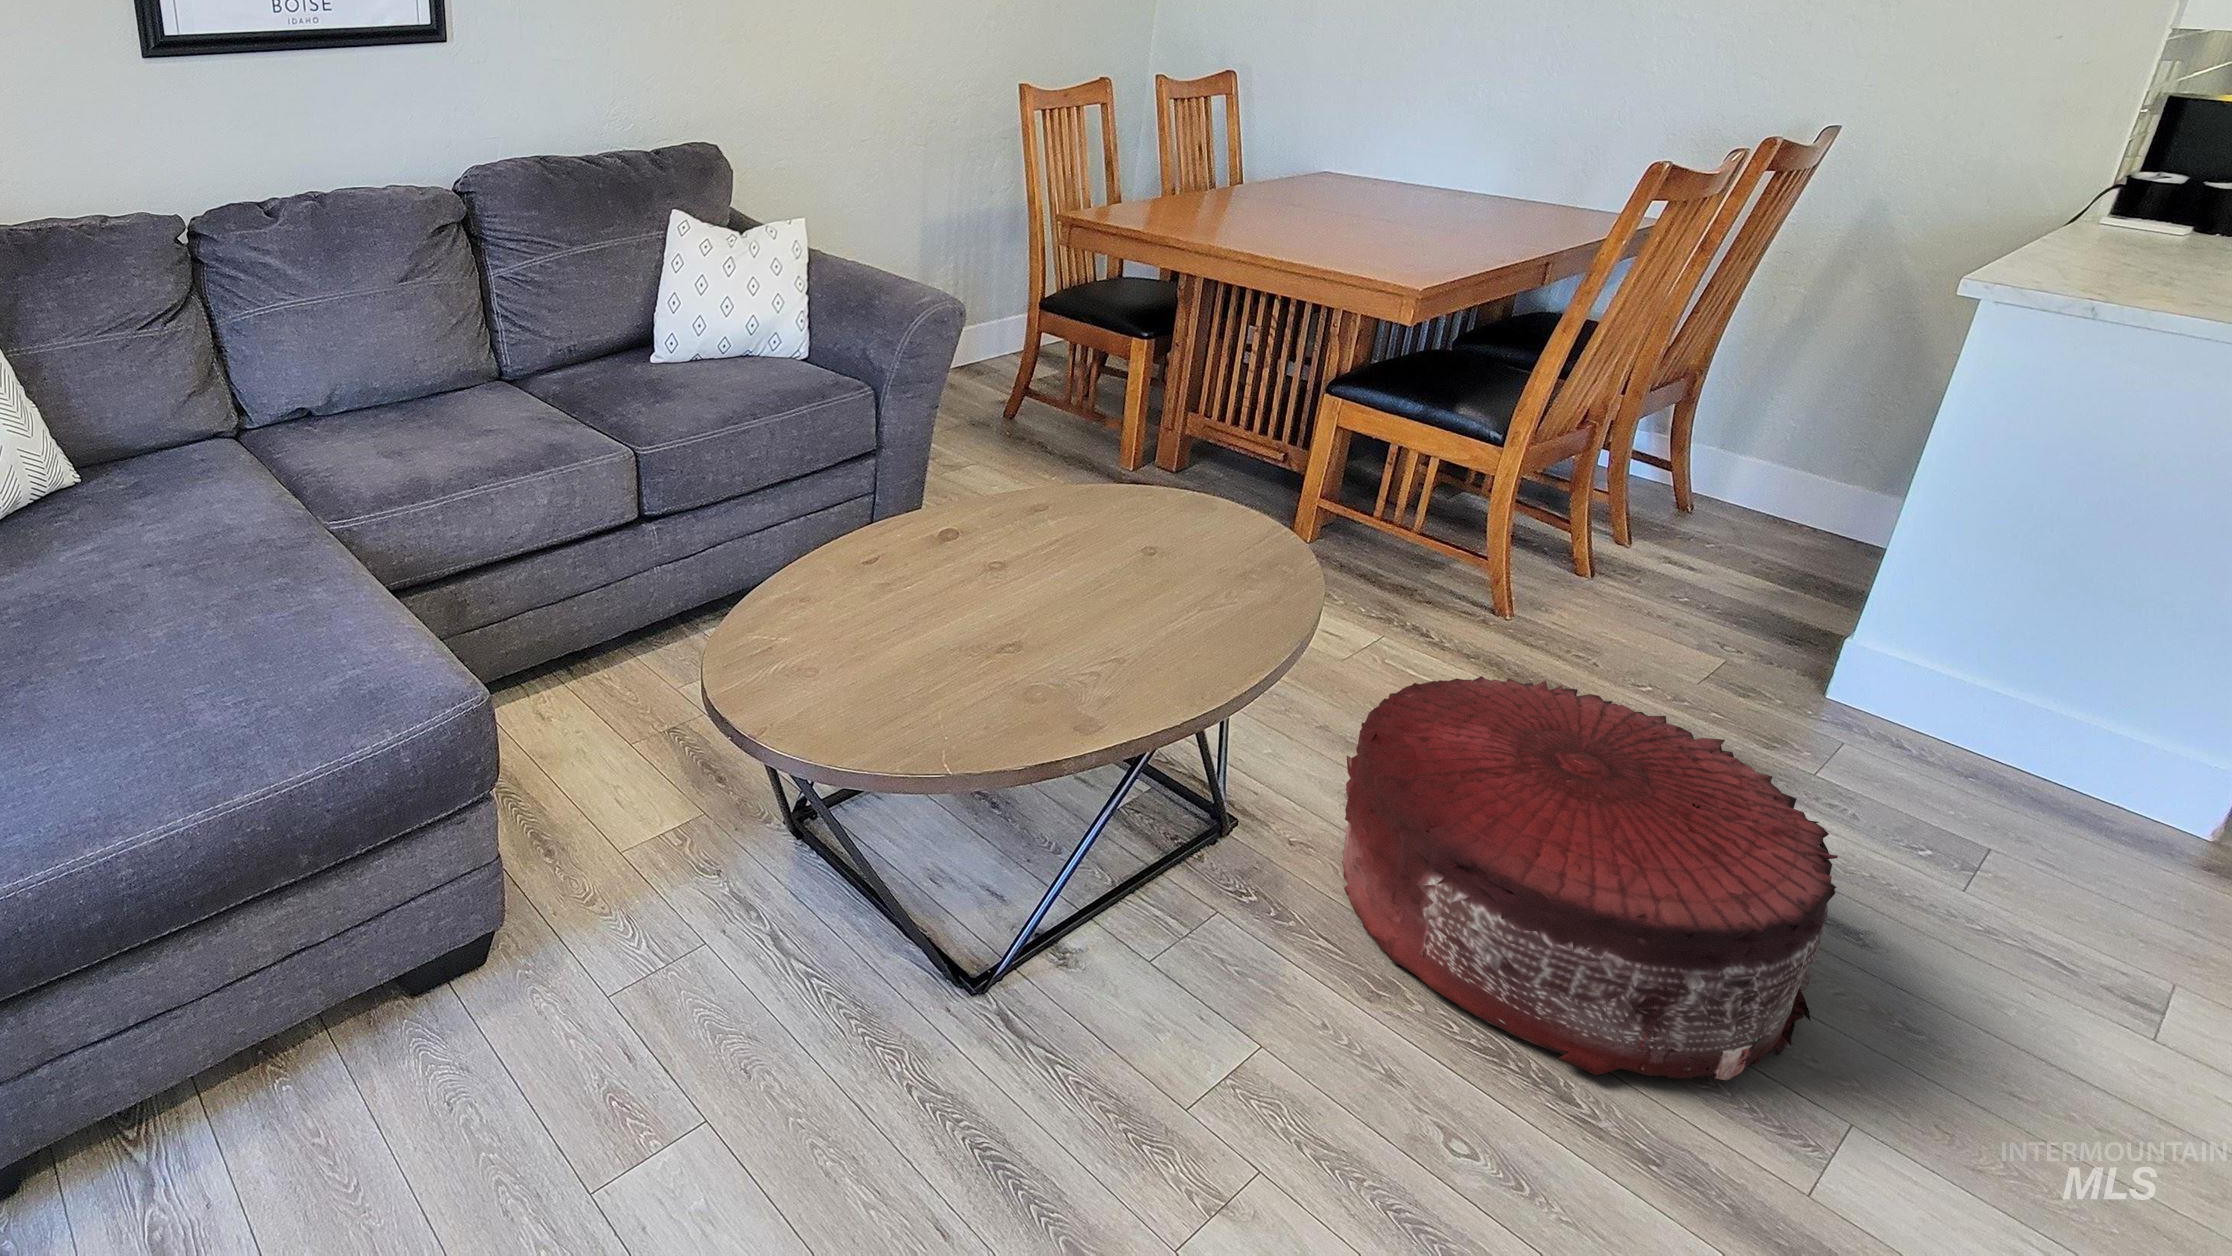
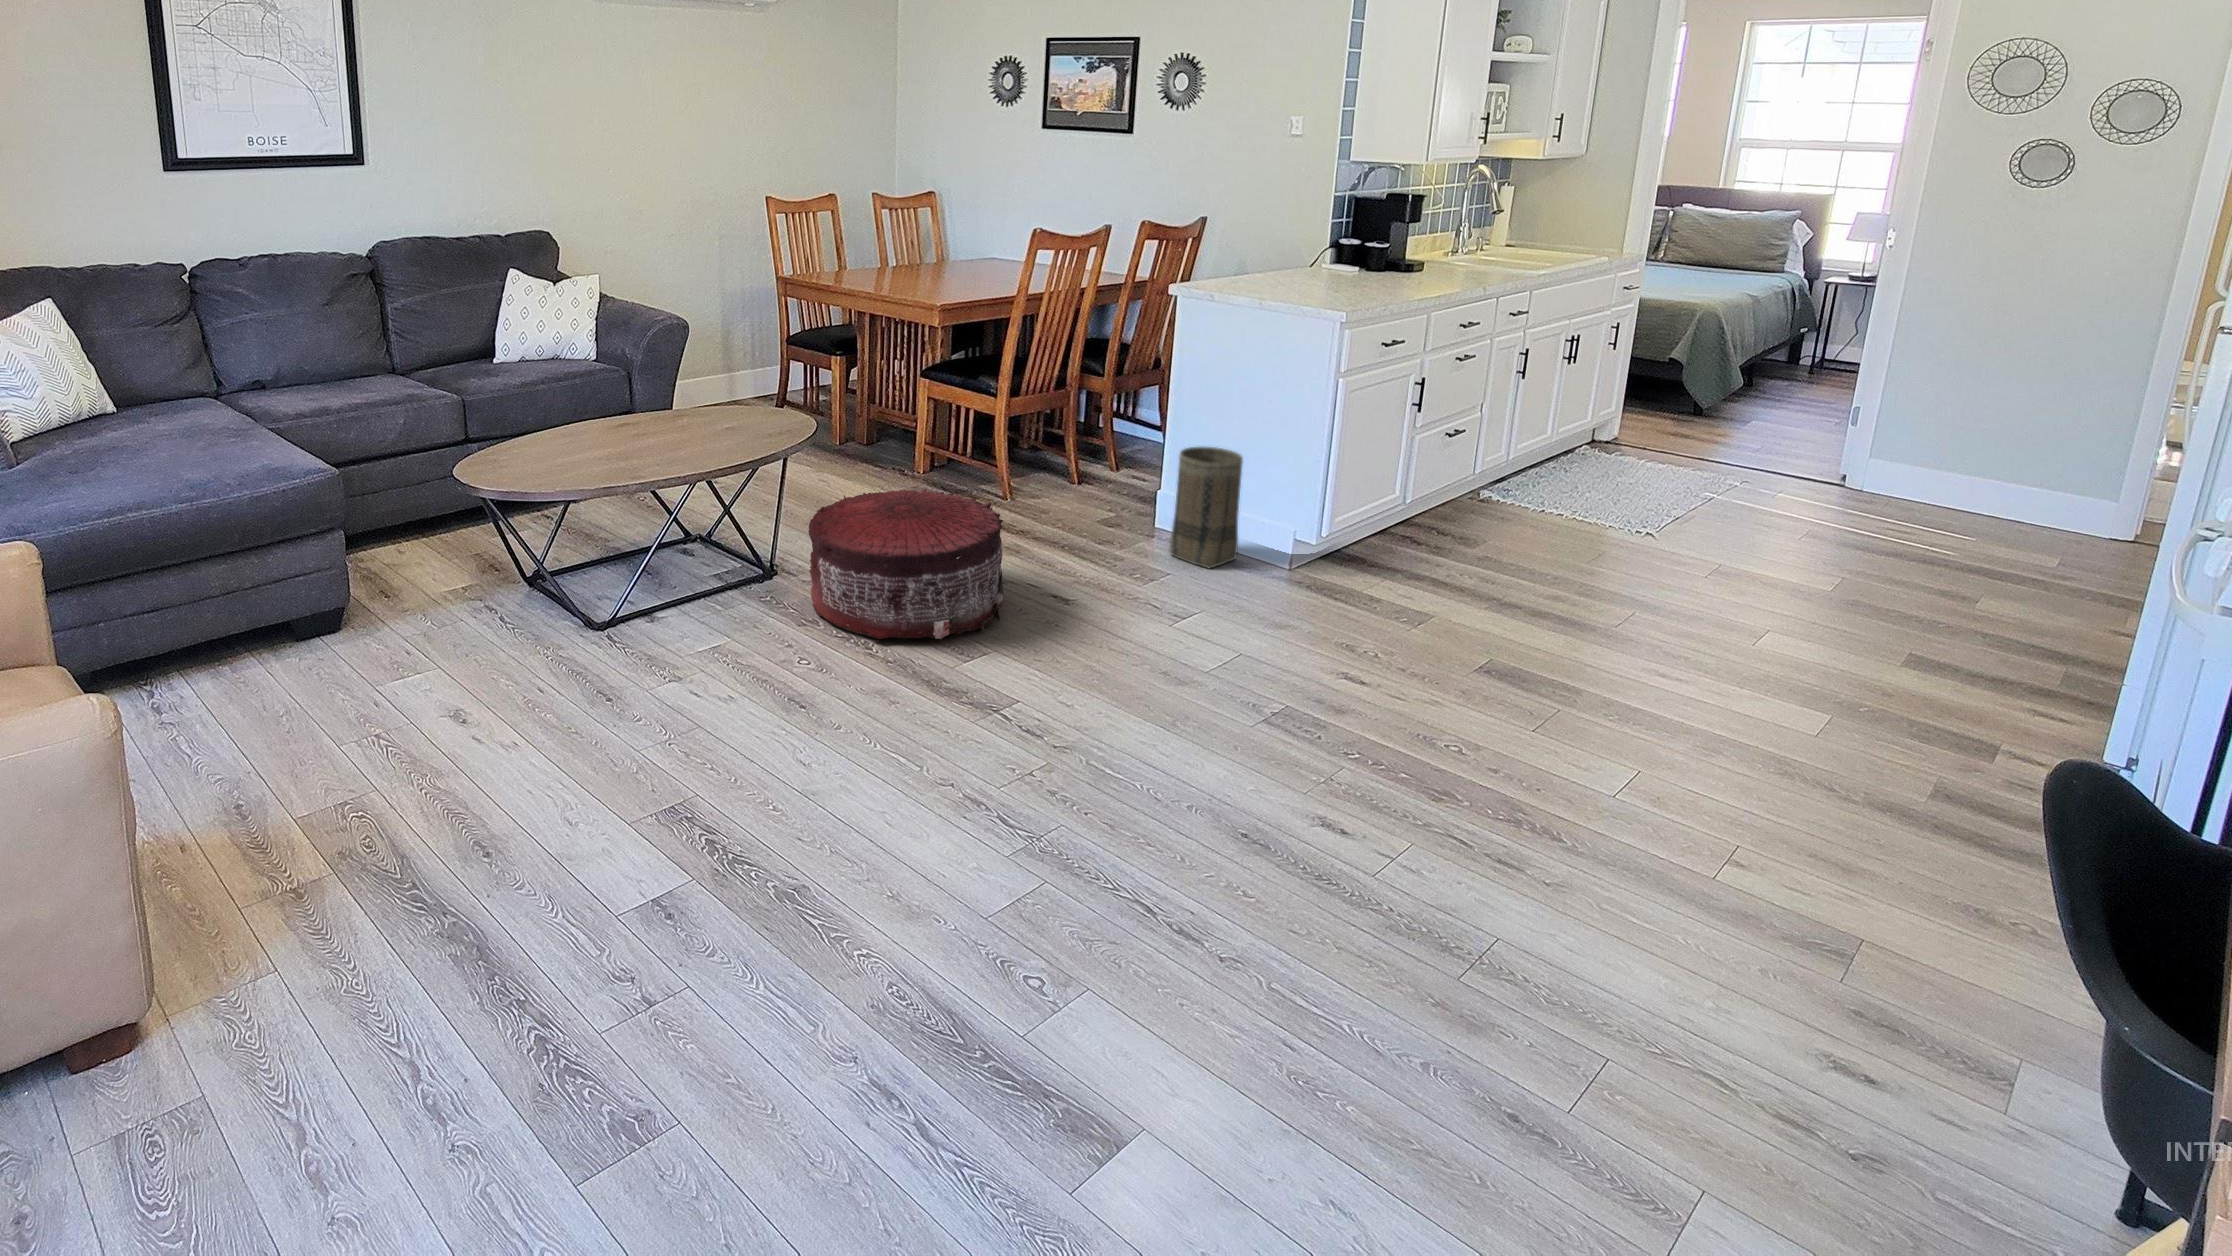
basket: none [1940,594,2180,836] -> present [1169,447,1243,568]

